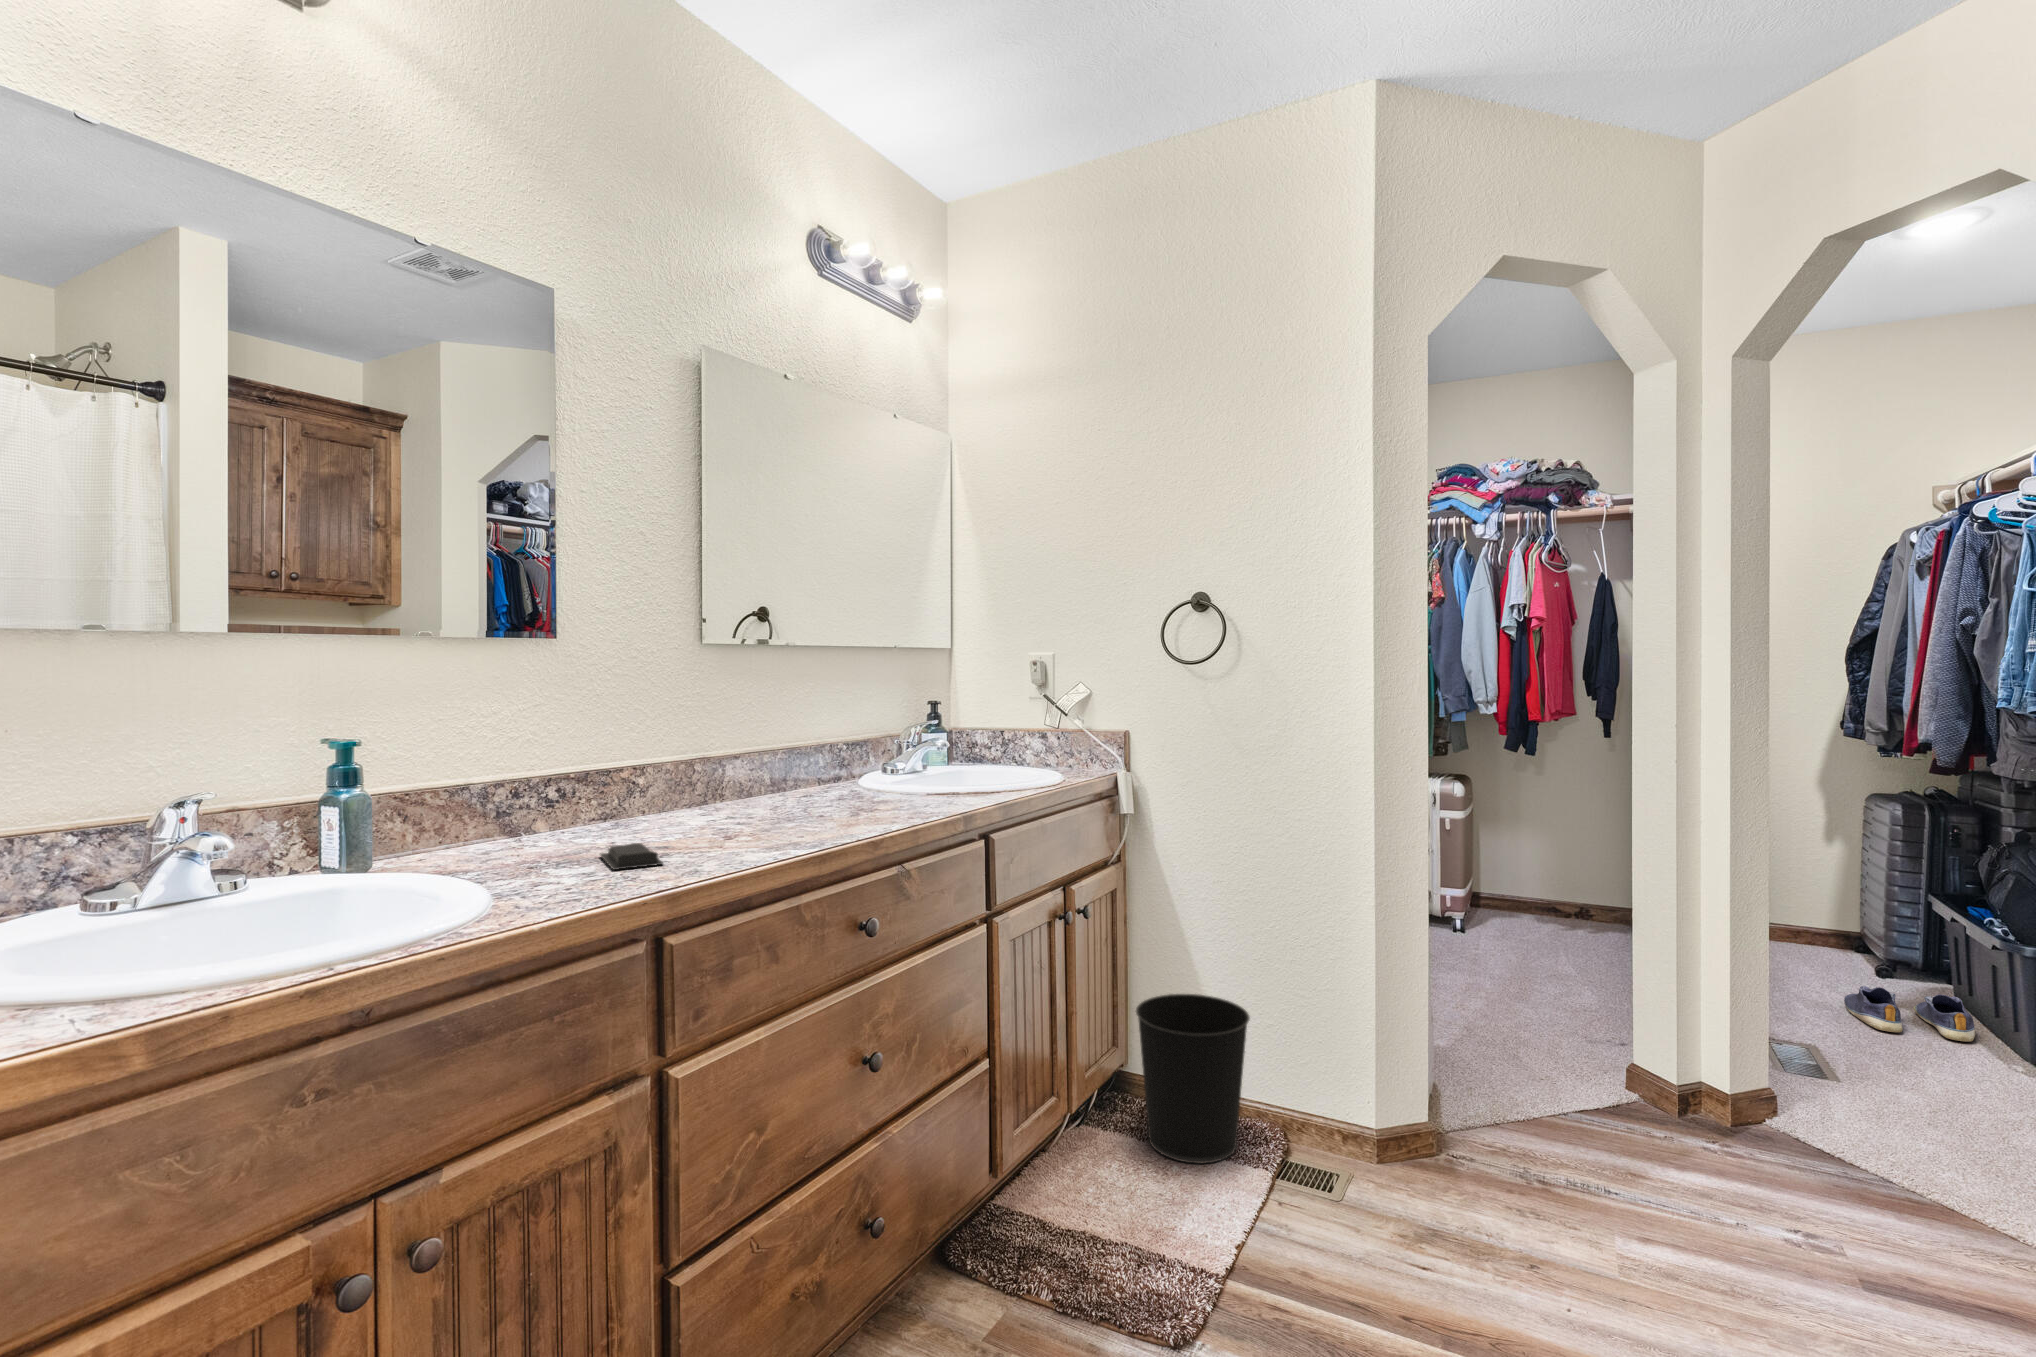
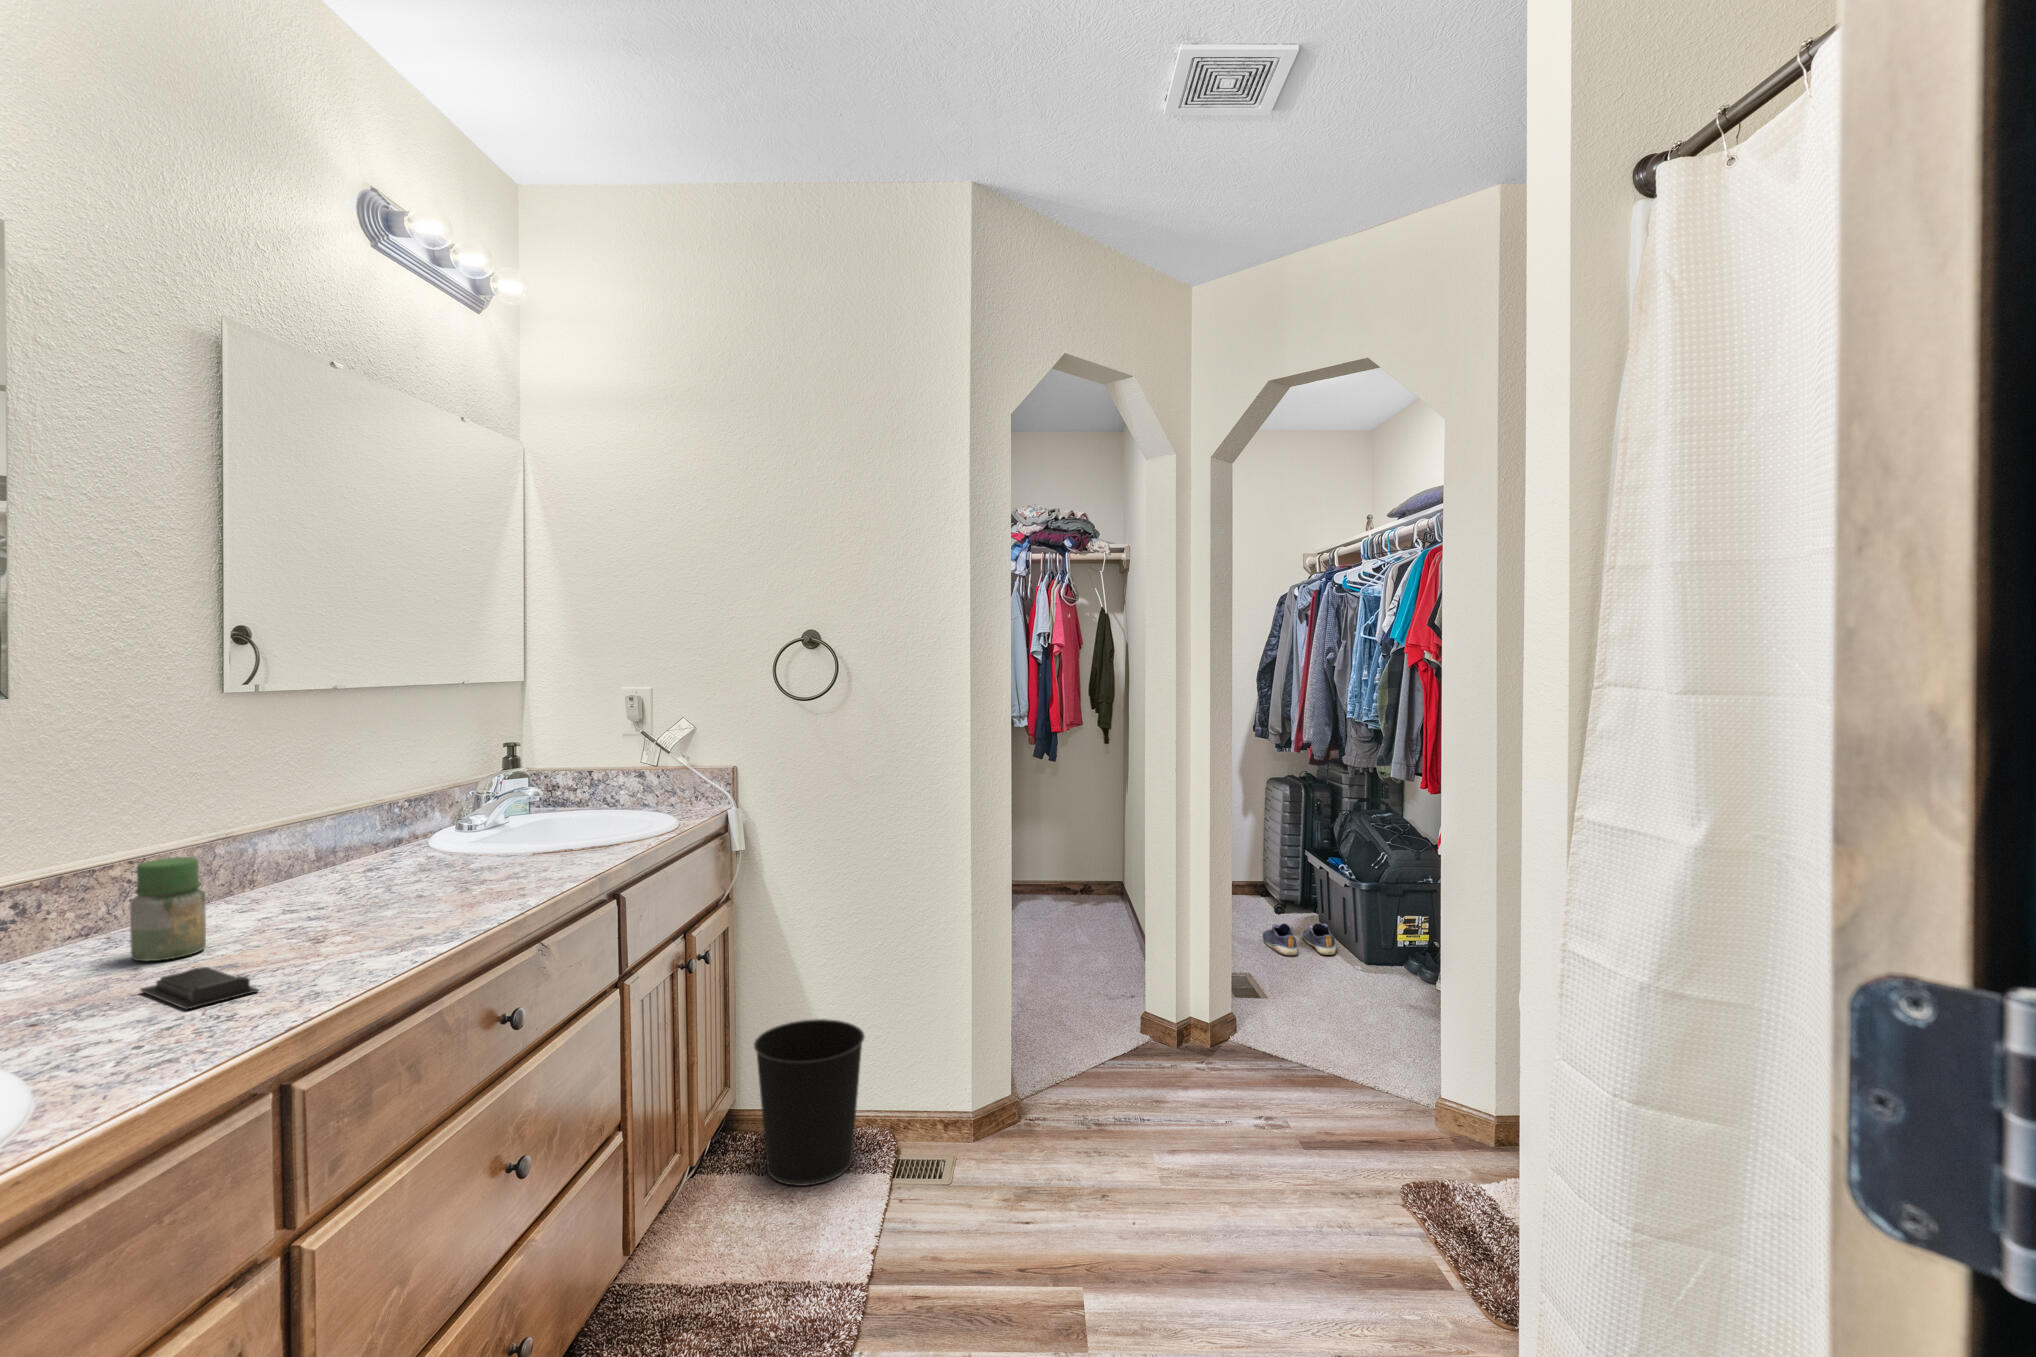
jar: none [613,761,660,839] -> present [130,857,206,961]

